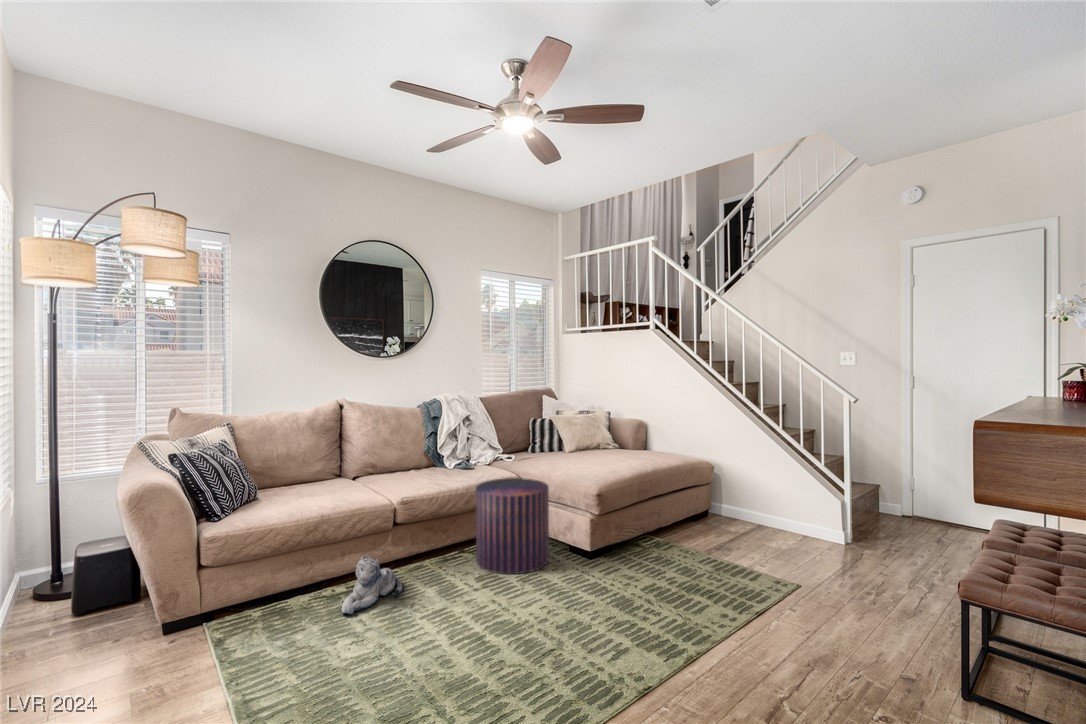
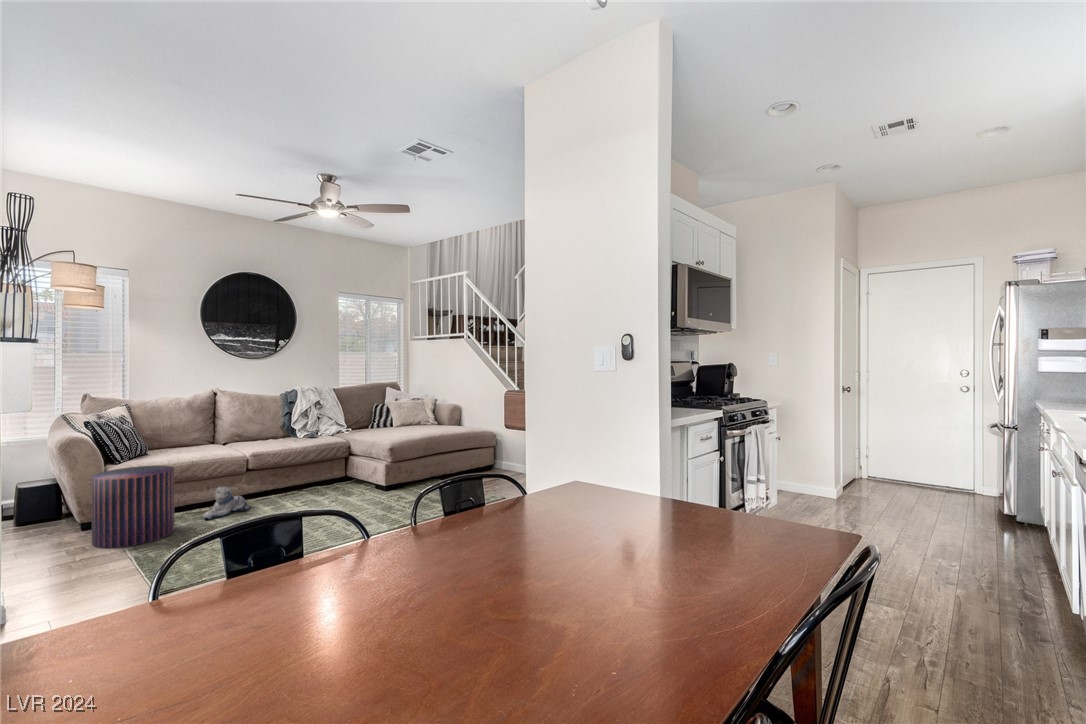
pouf: present [476,478,549,574] -> present [92,465,174,548]

